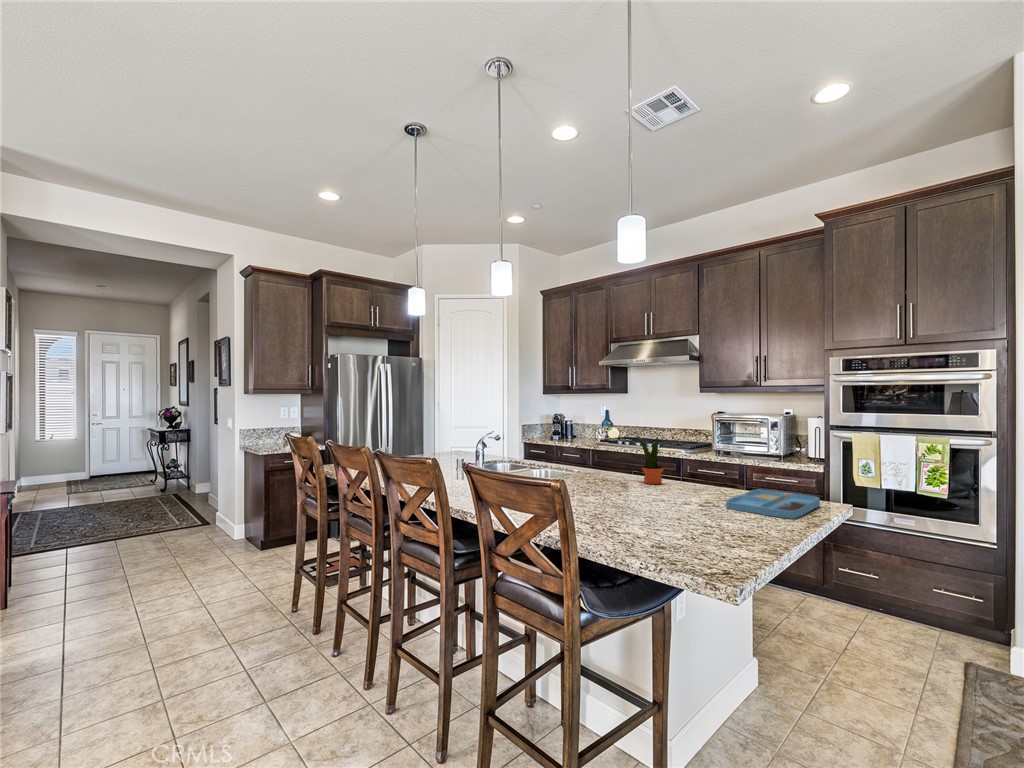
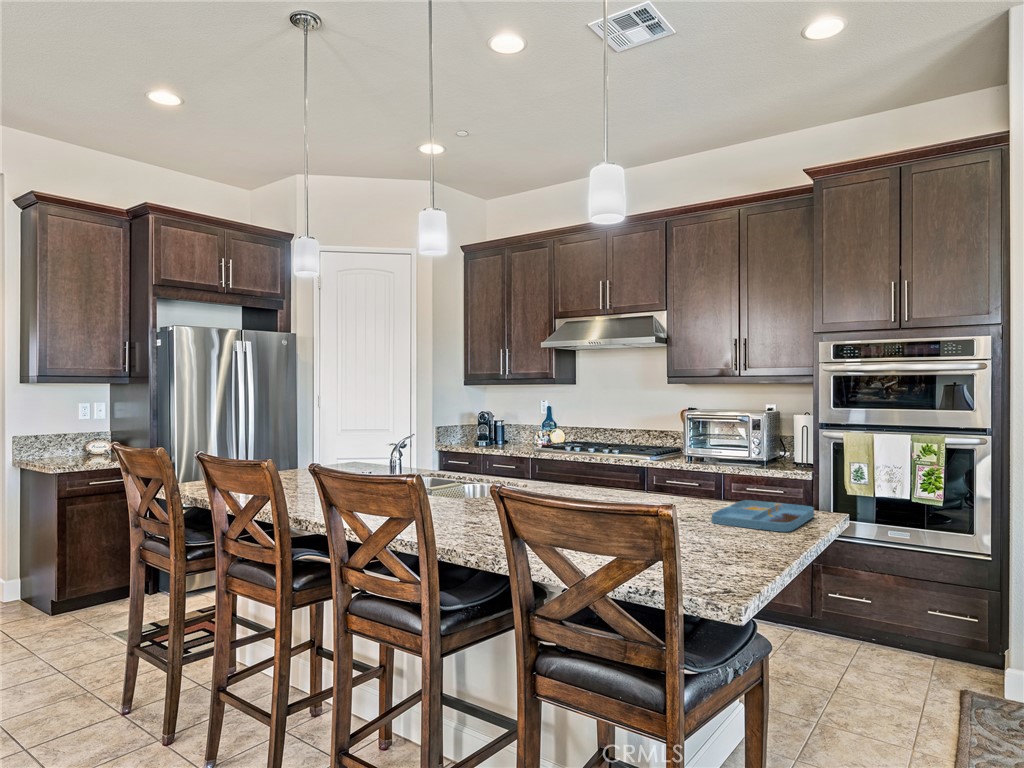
potted plant: present [637,434,664,484] -> none [599,434,633,499]

